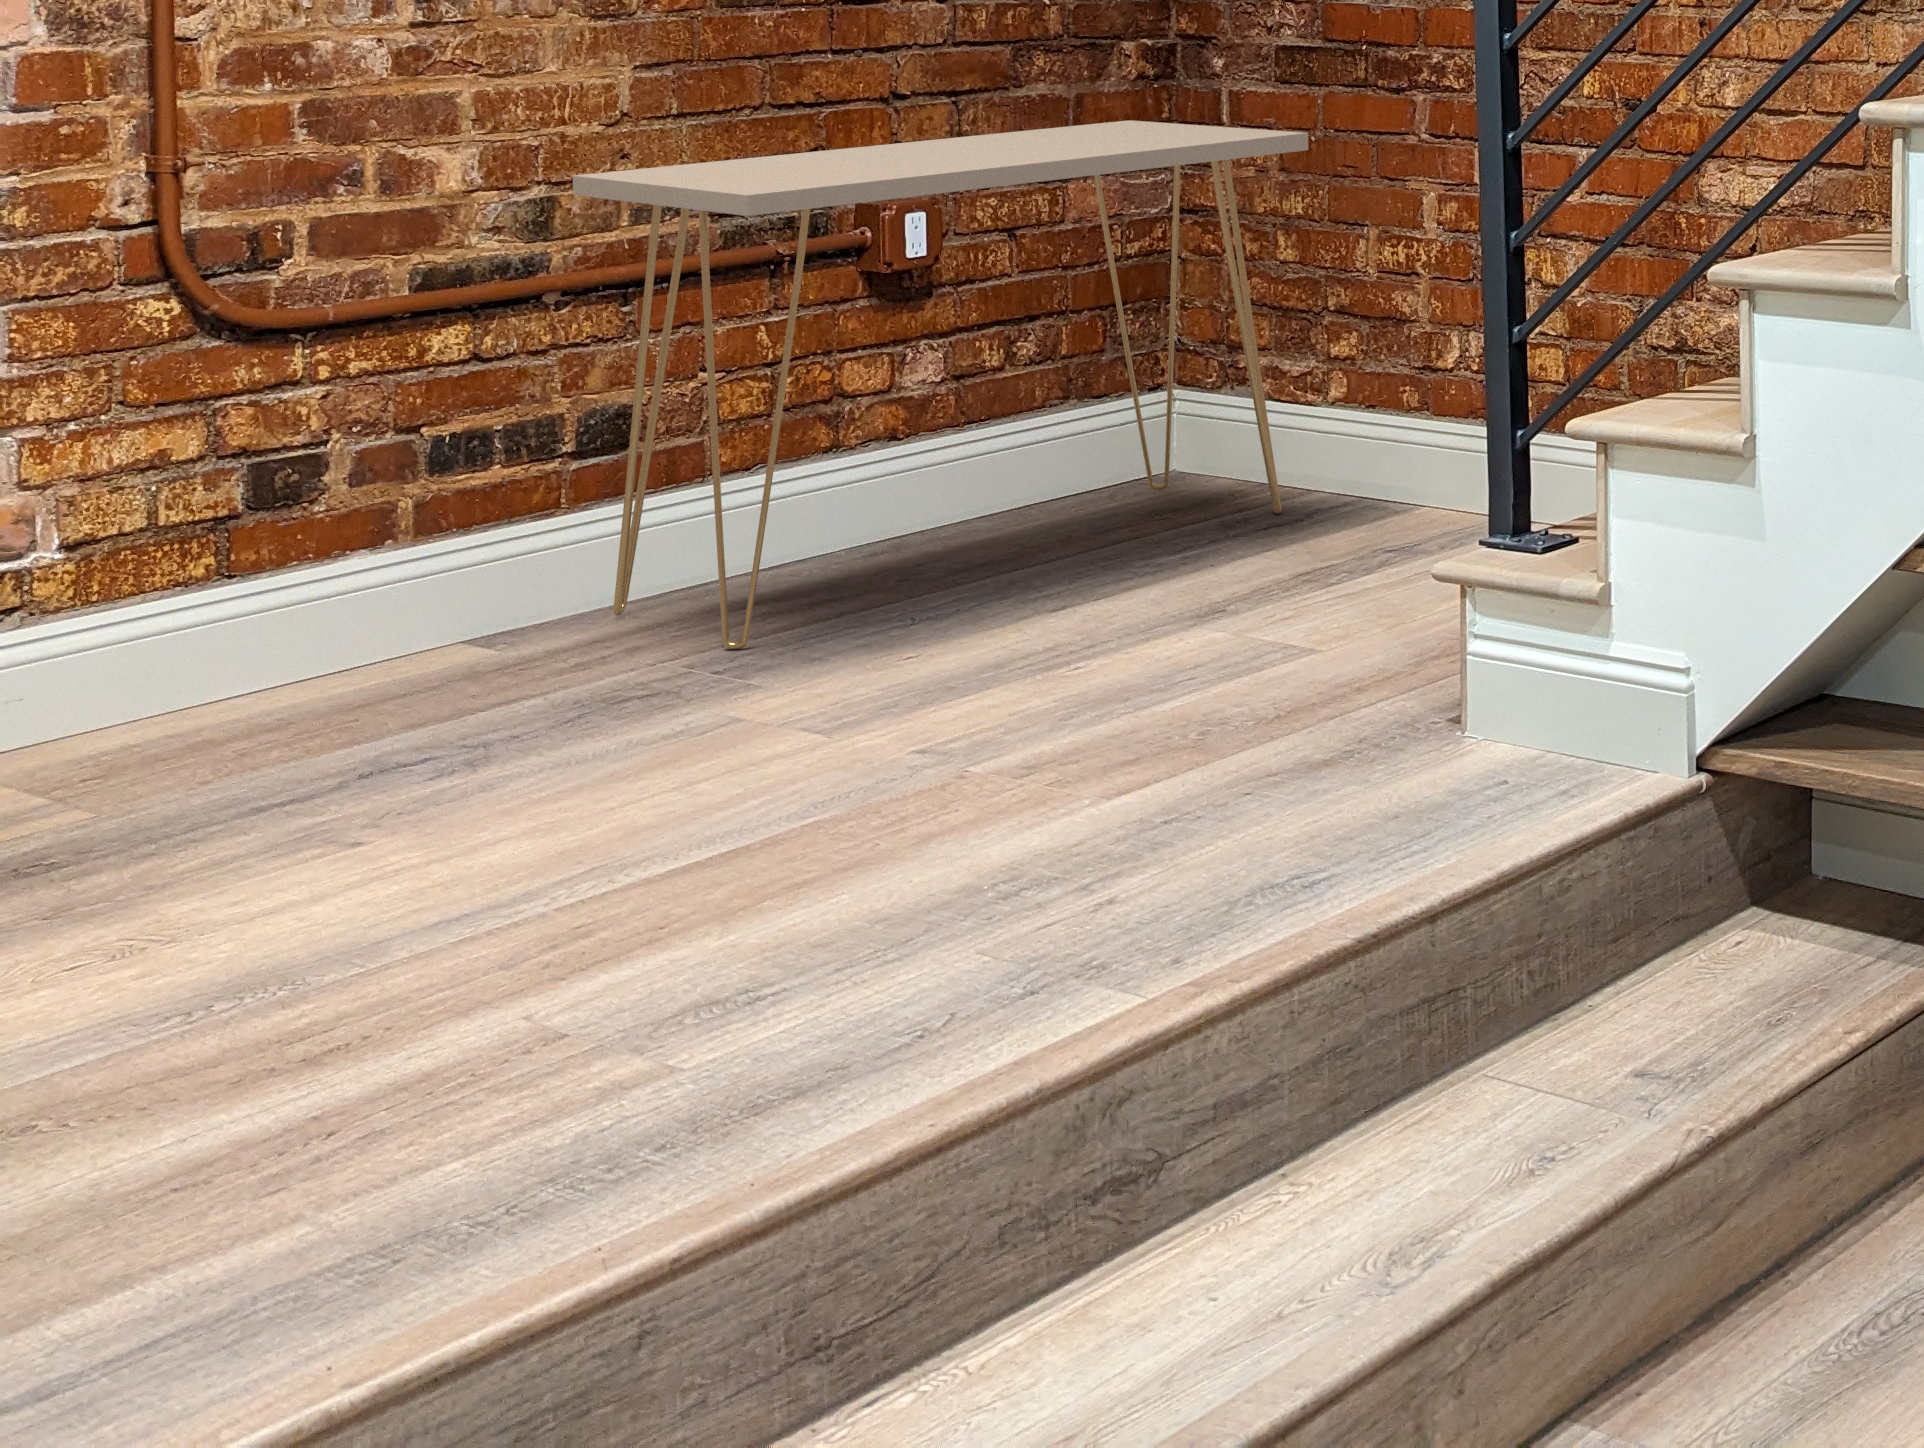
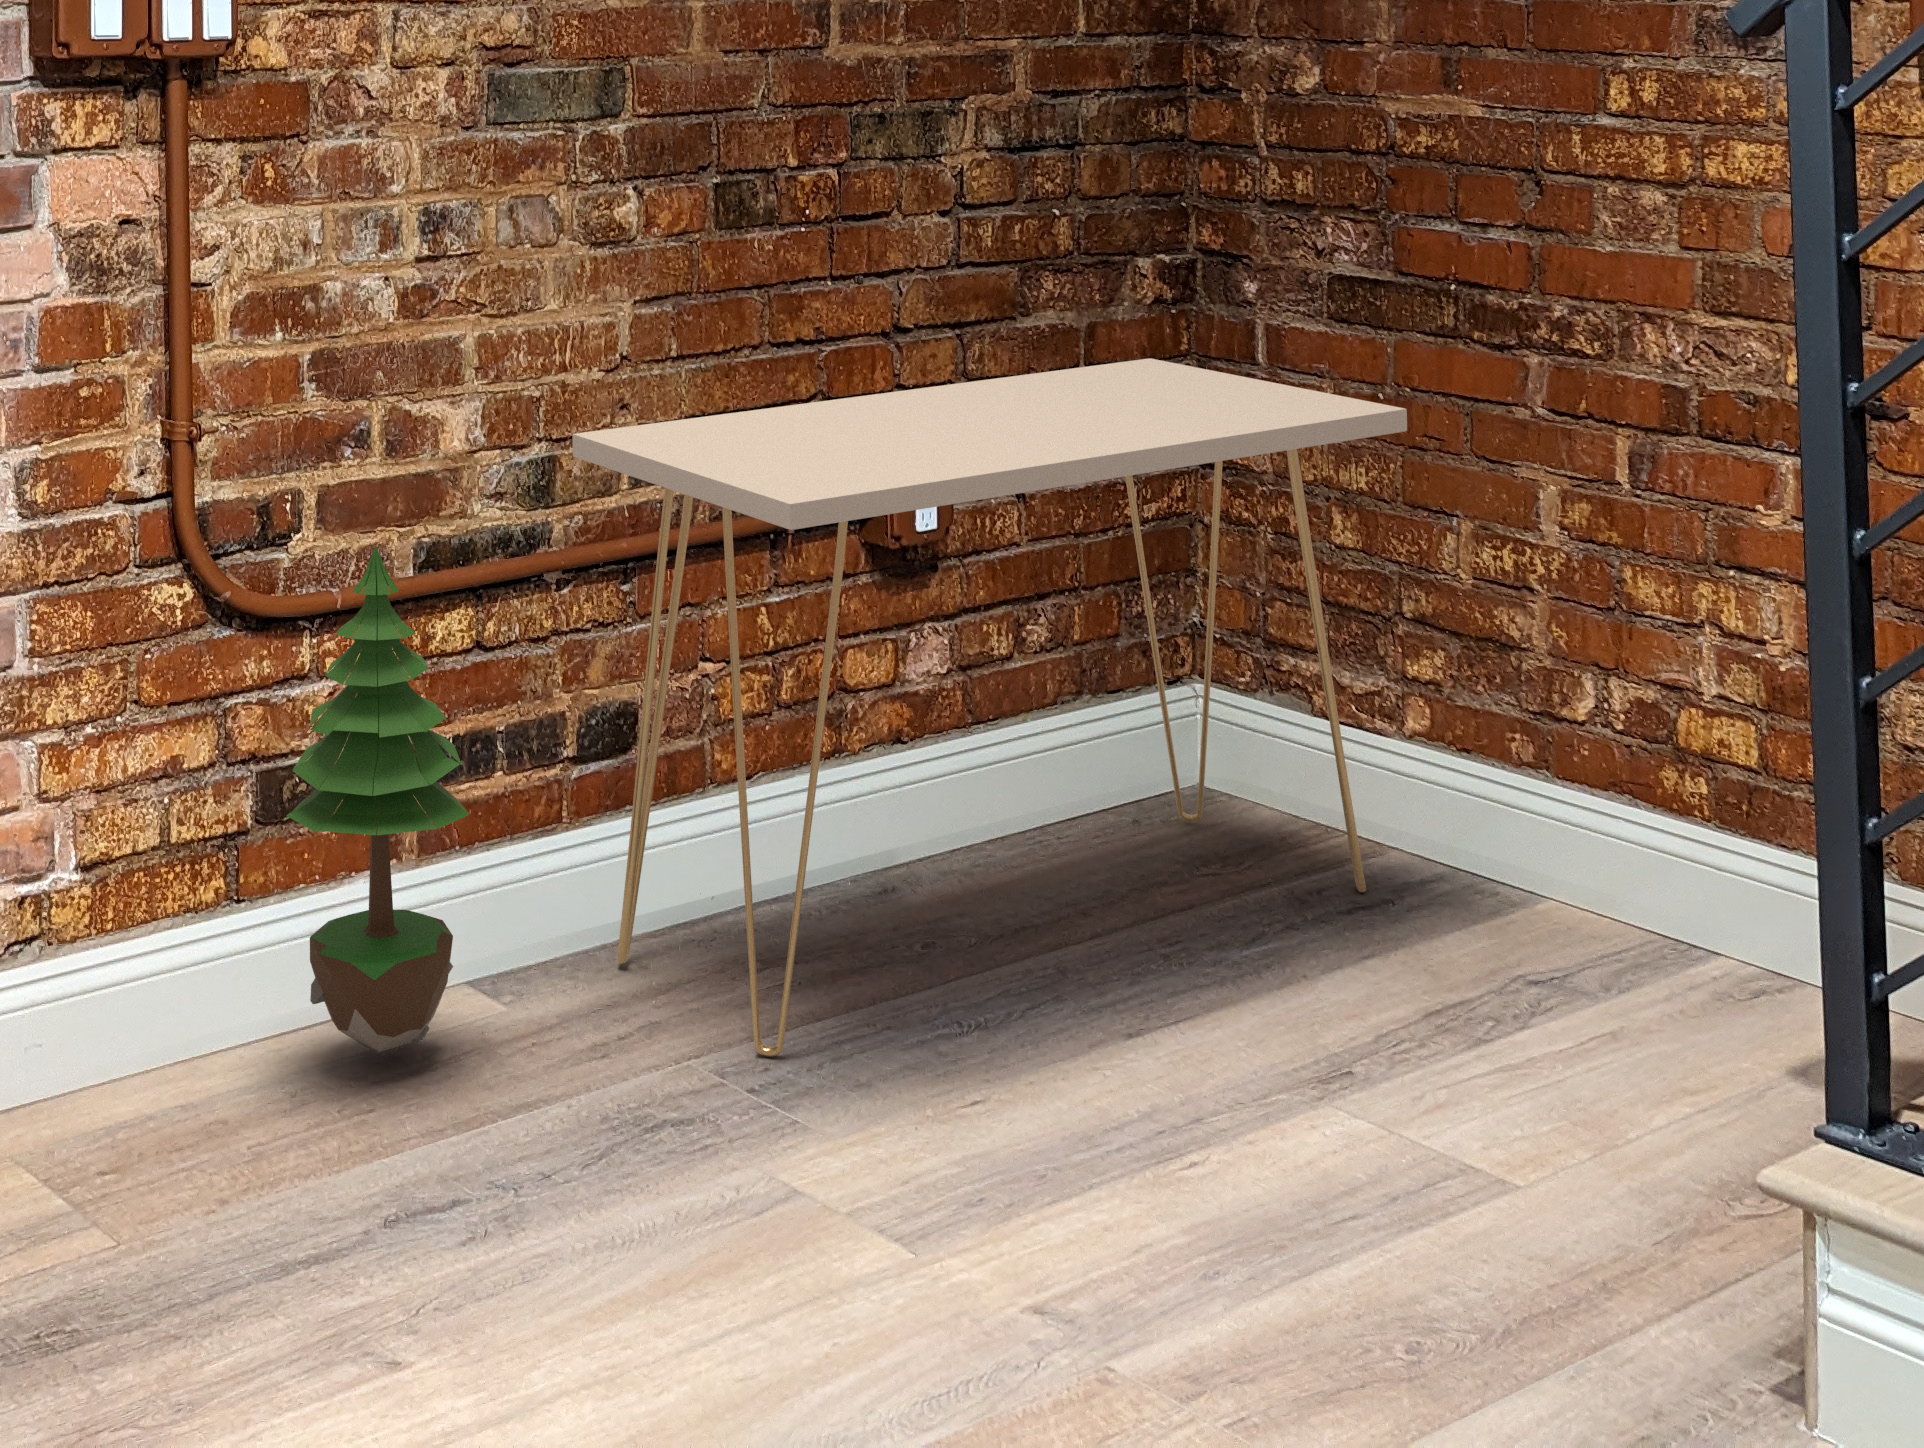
potted tree: none [273,254,456,690] -> present [286,546,469,1058]

